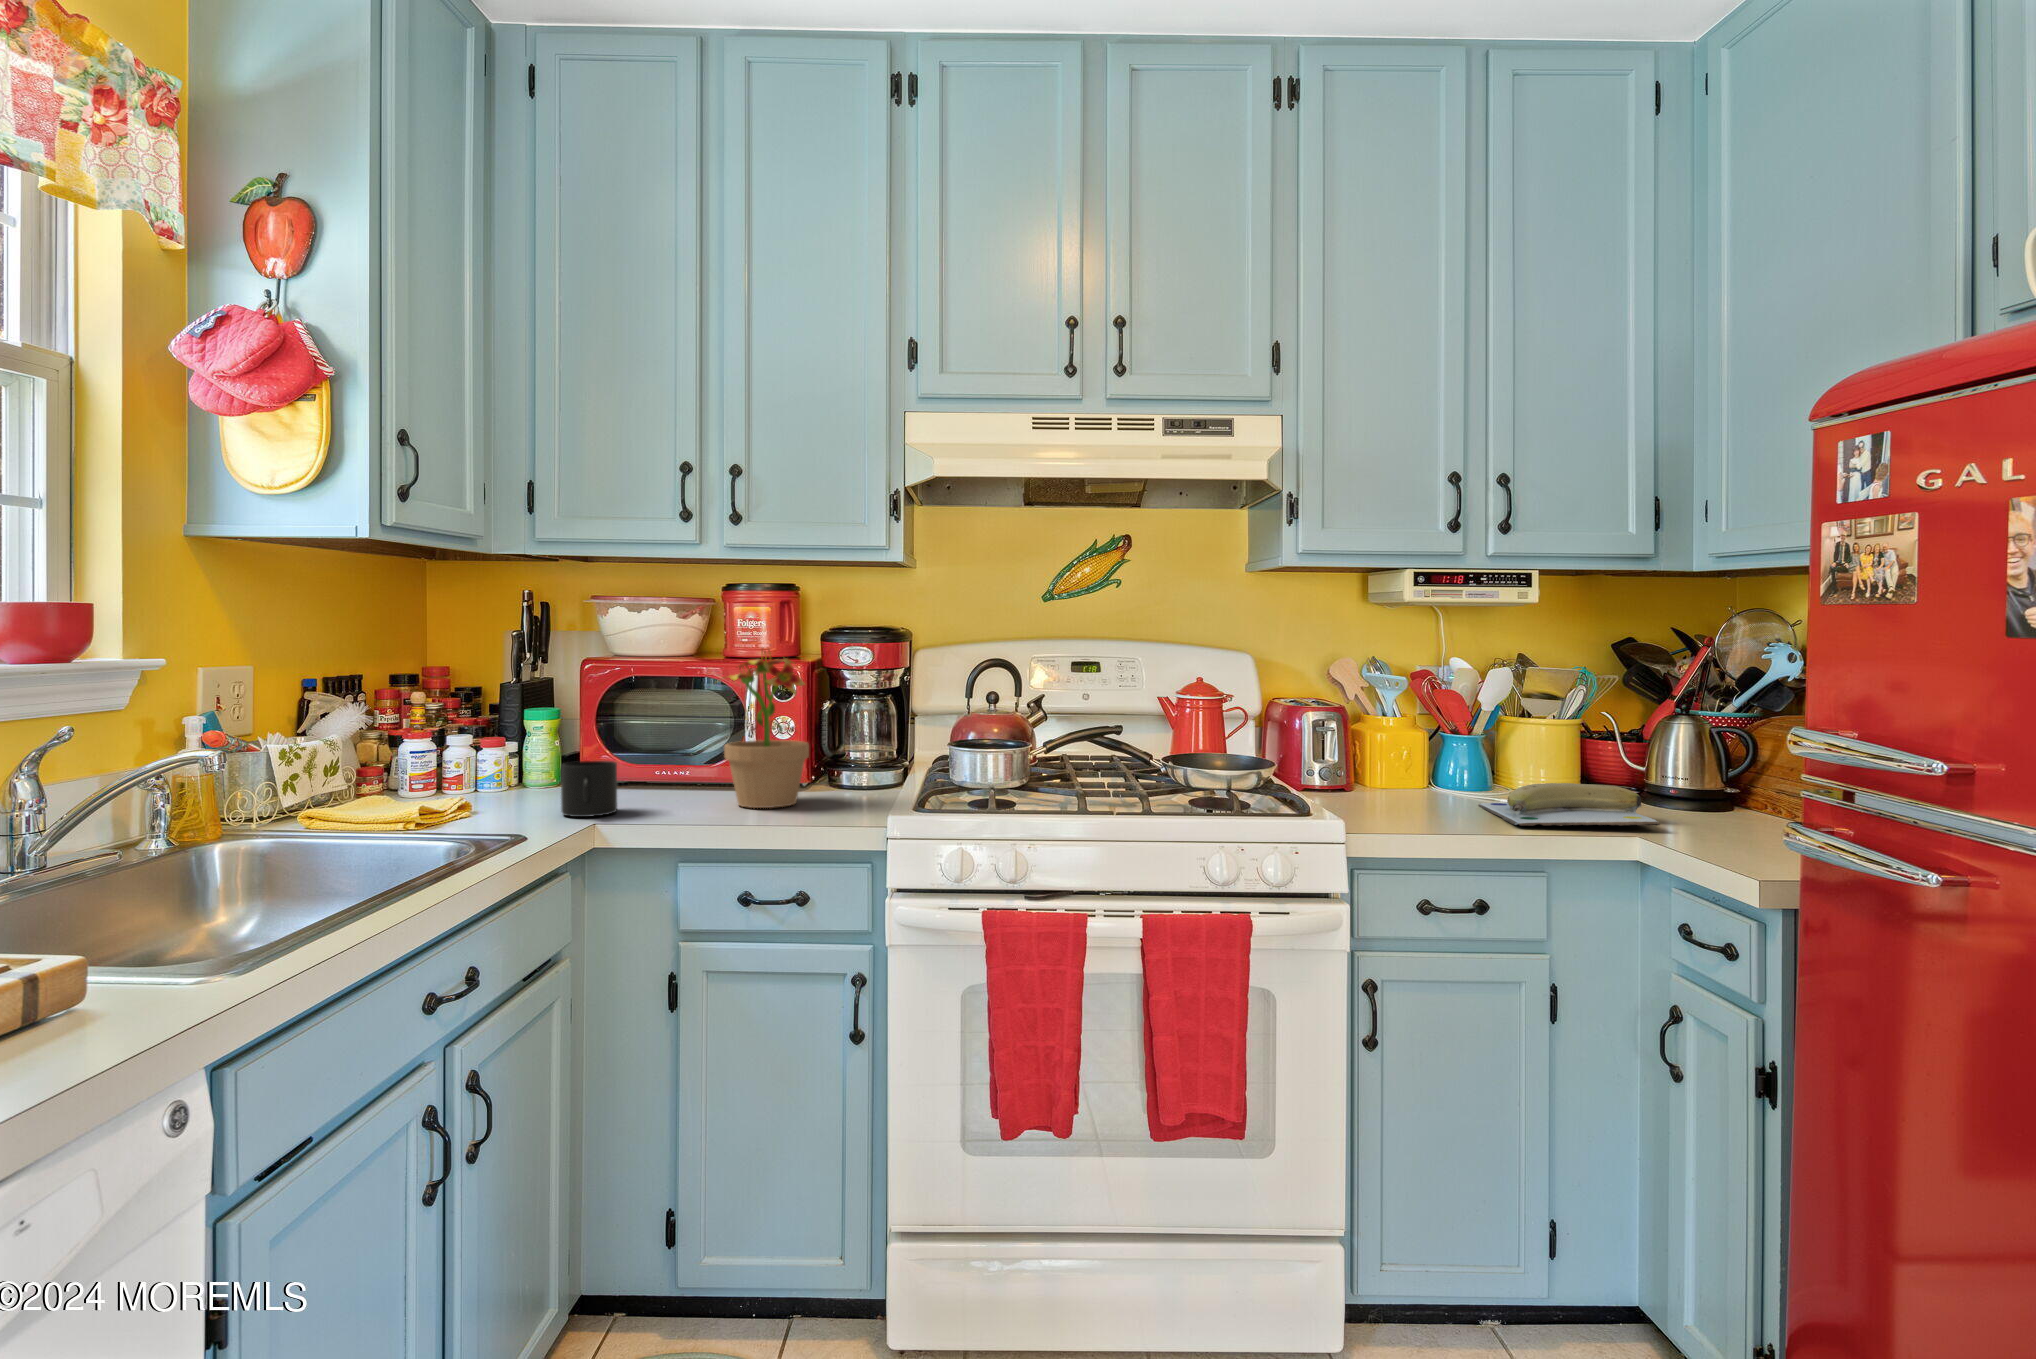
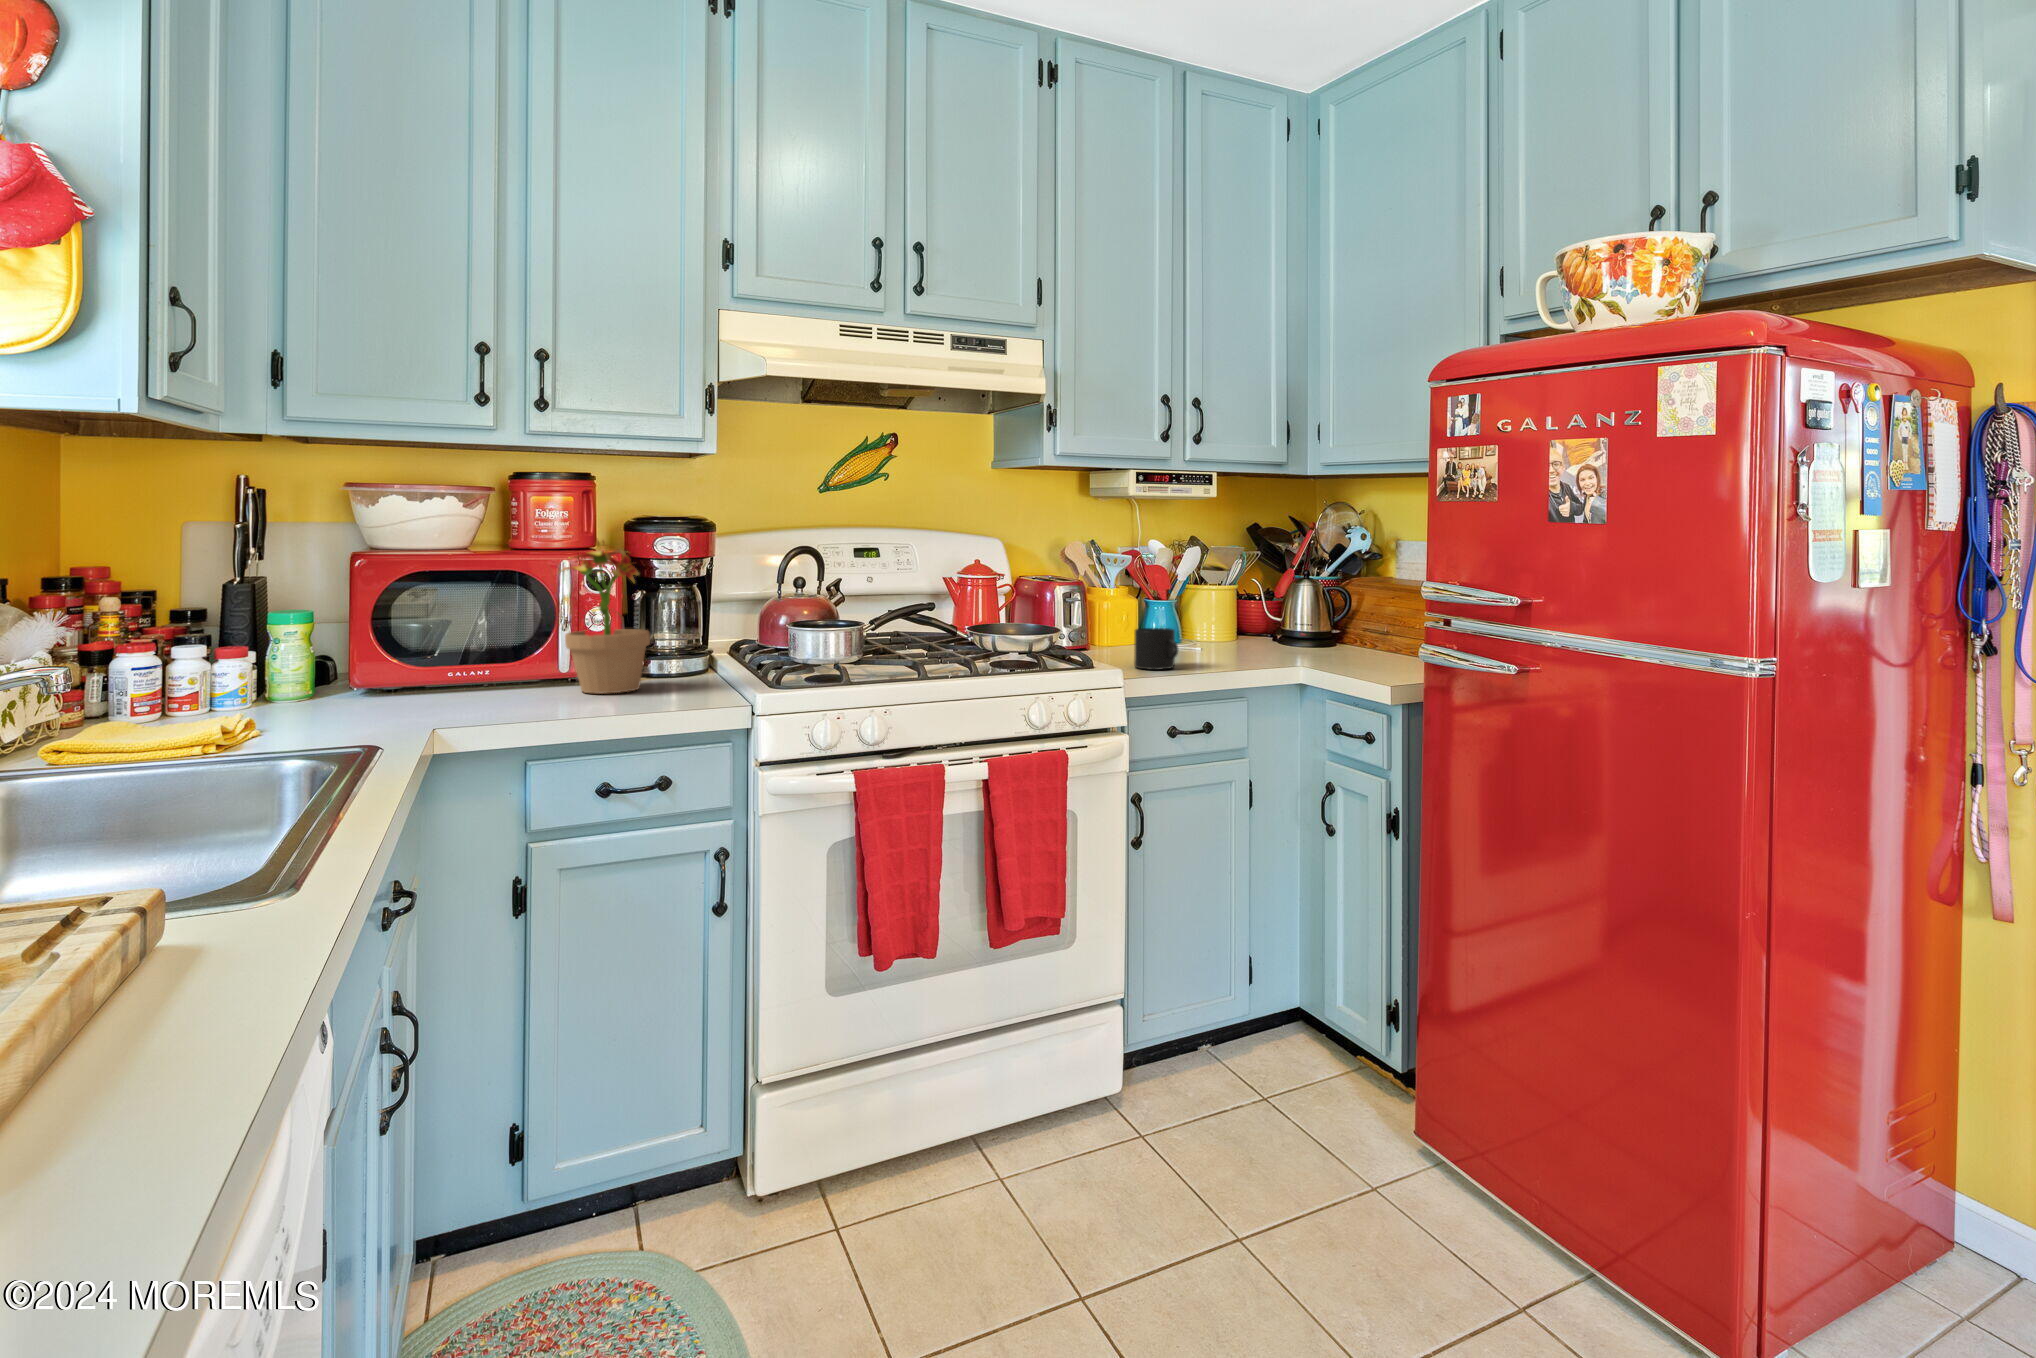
mug: present [561,761,617,817] -> present [1134,628,1178,670]
banana: present [1478,783,1660,826] -> none [1182,634,1312,666]

